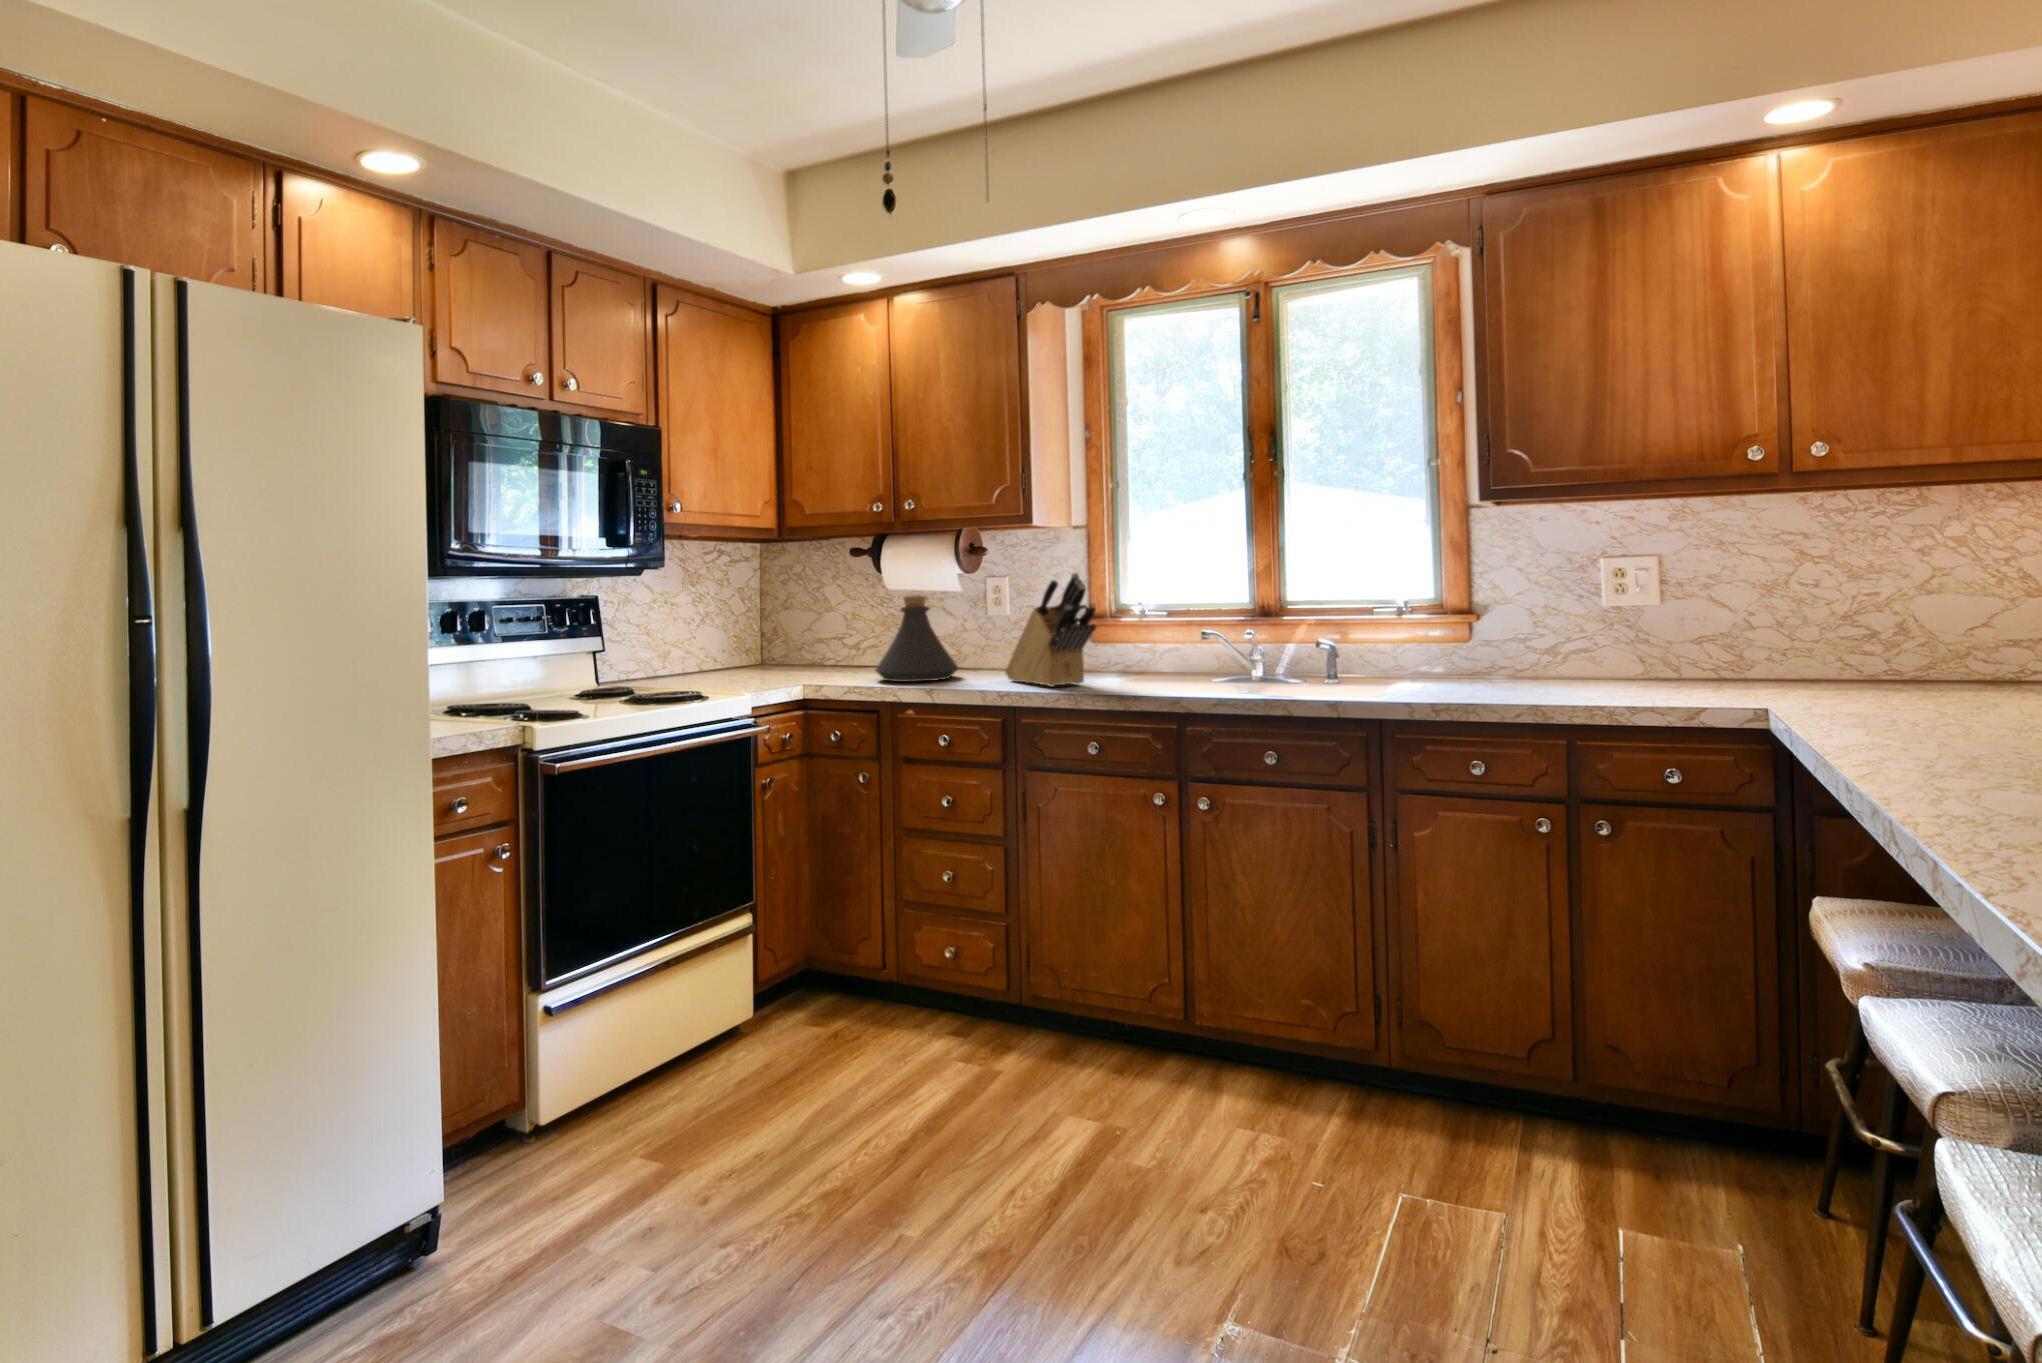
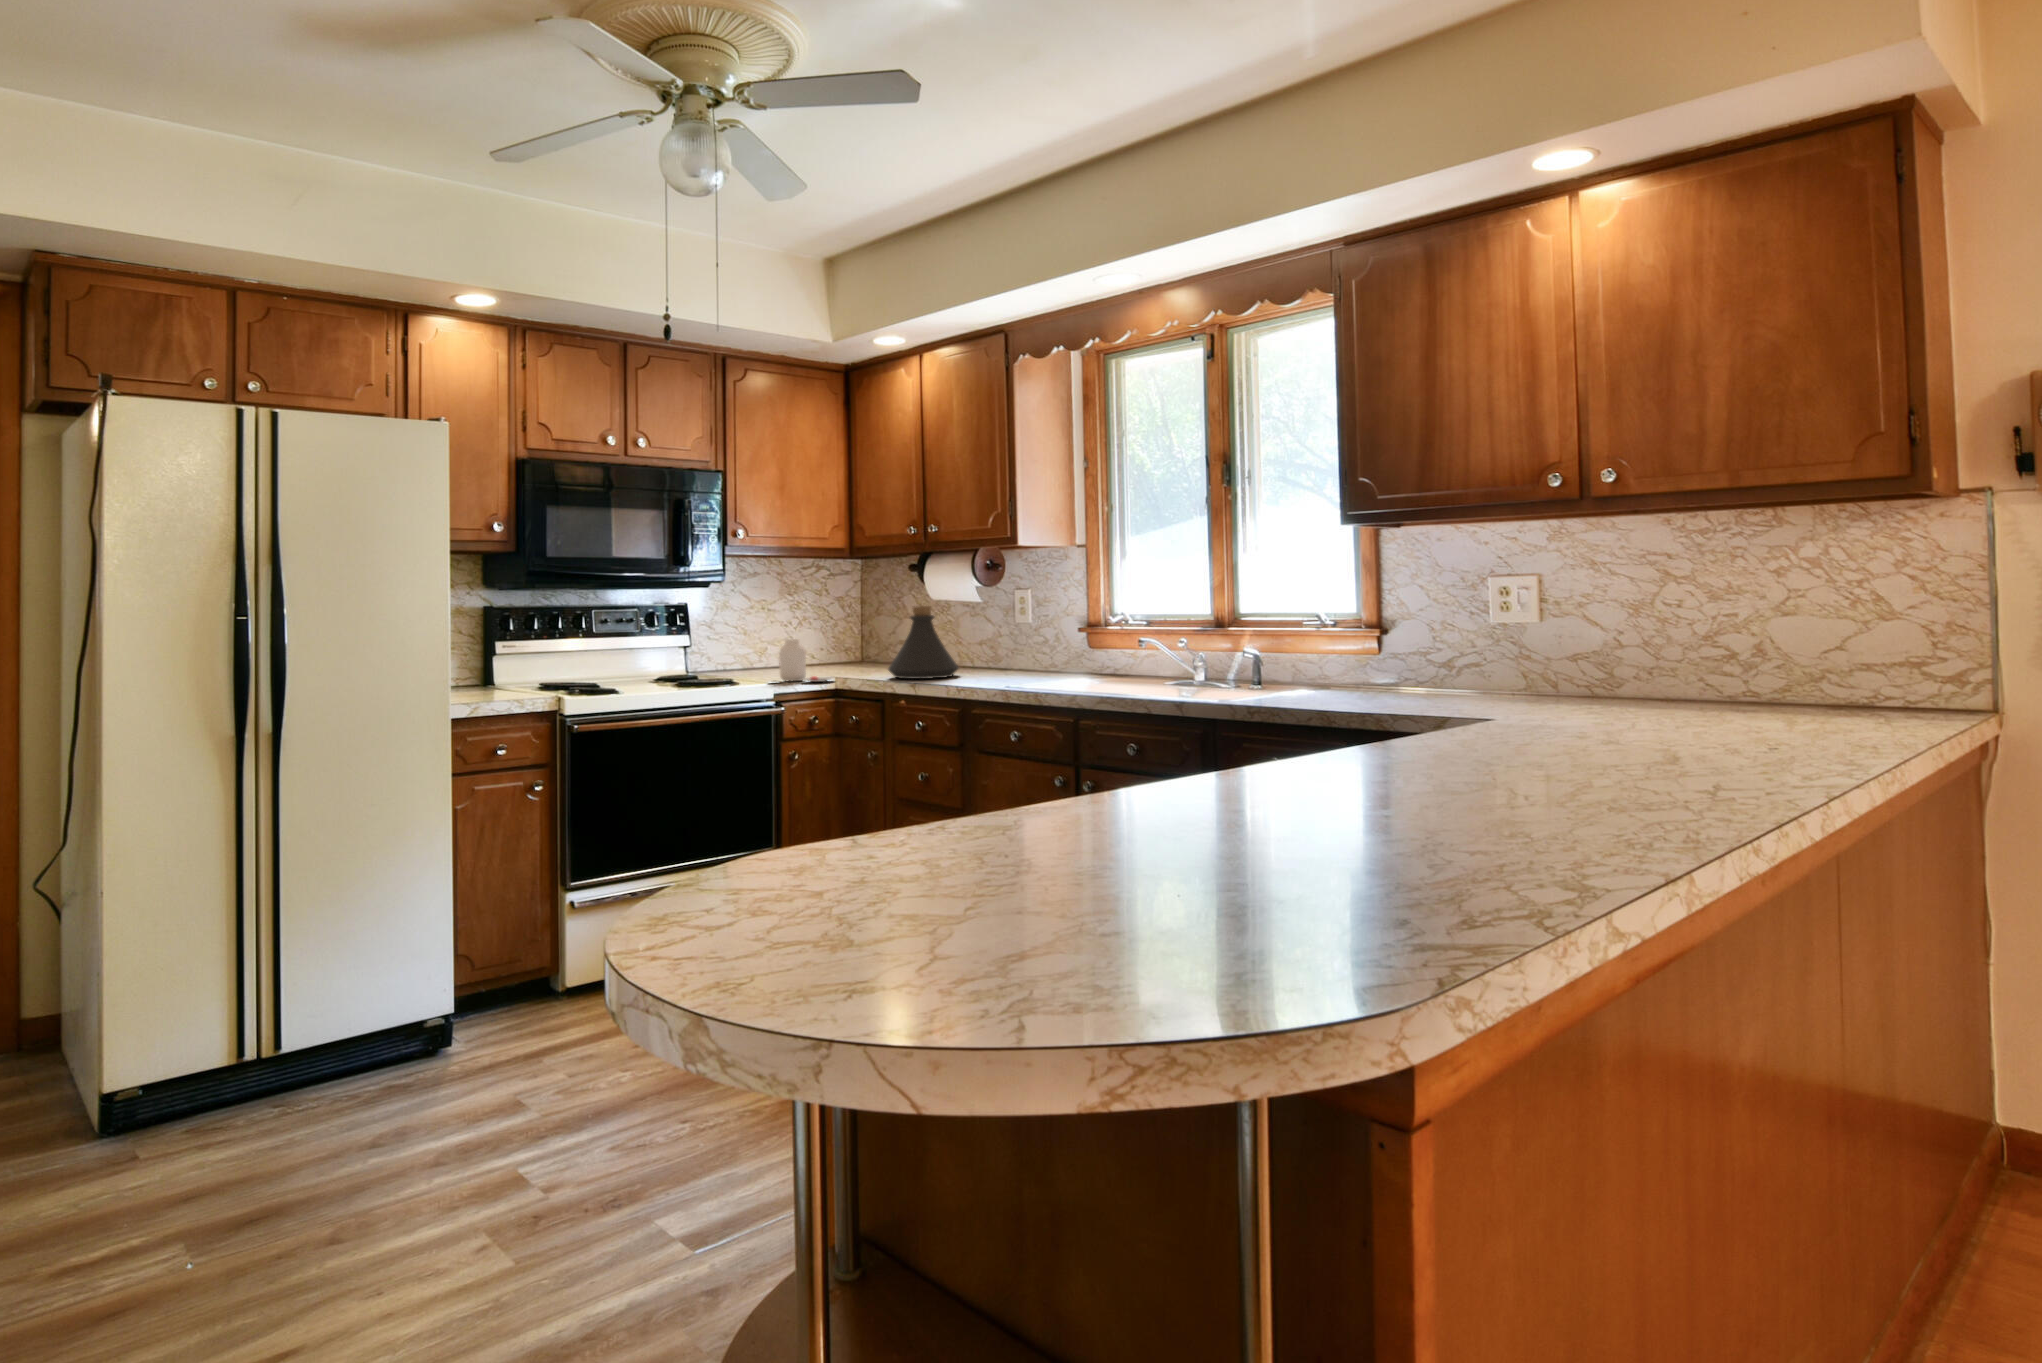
knife block: present [1005,573,1096,687] -> none [985,588,1031,686]
jar: none [734,637,821,692] -> present [779,639,833,682]

